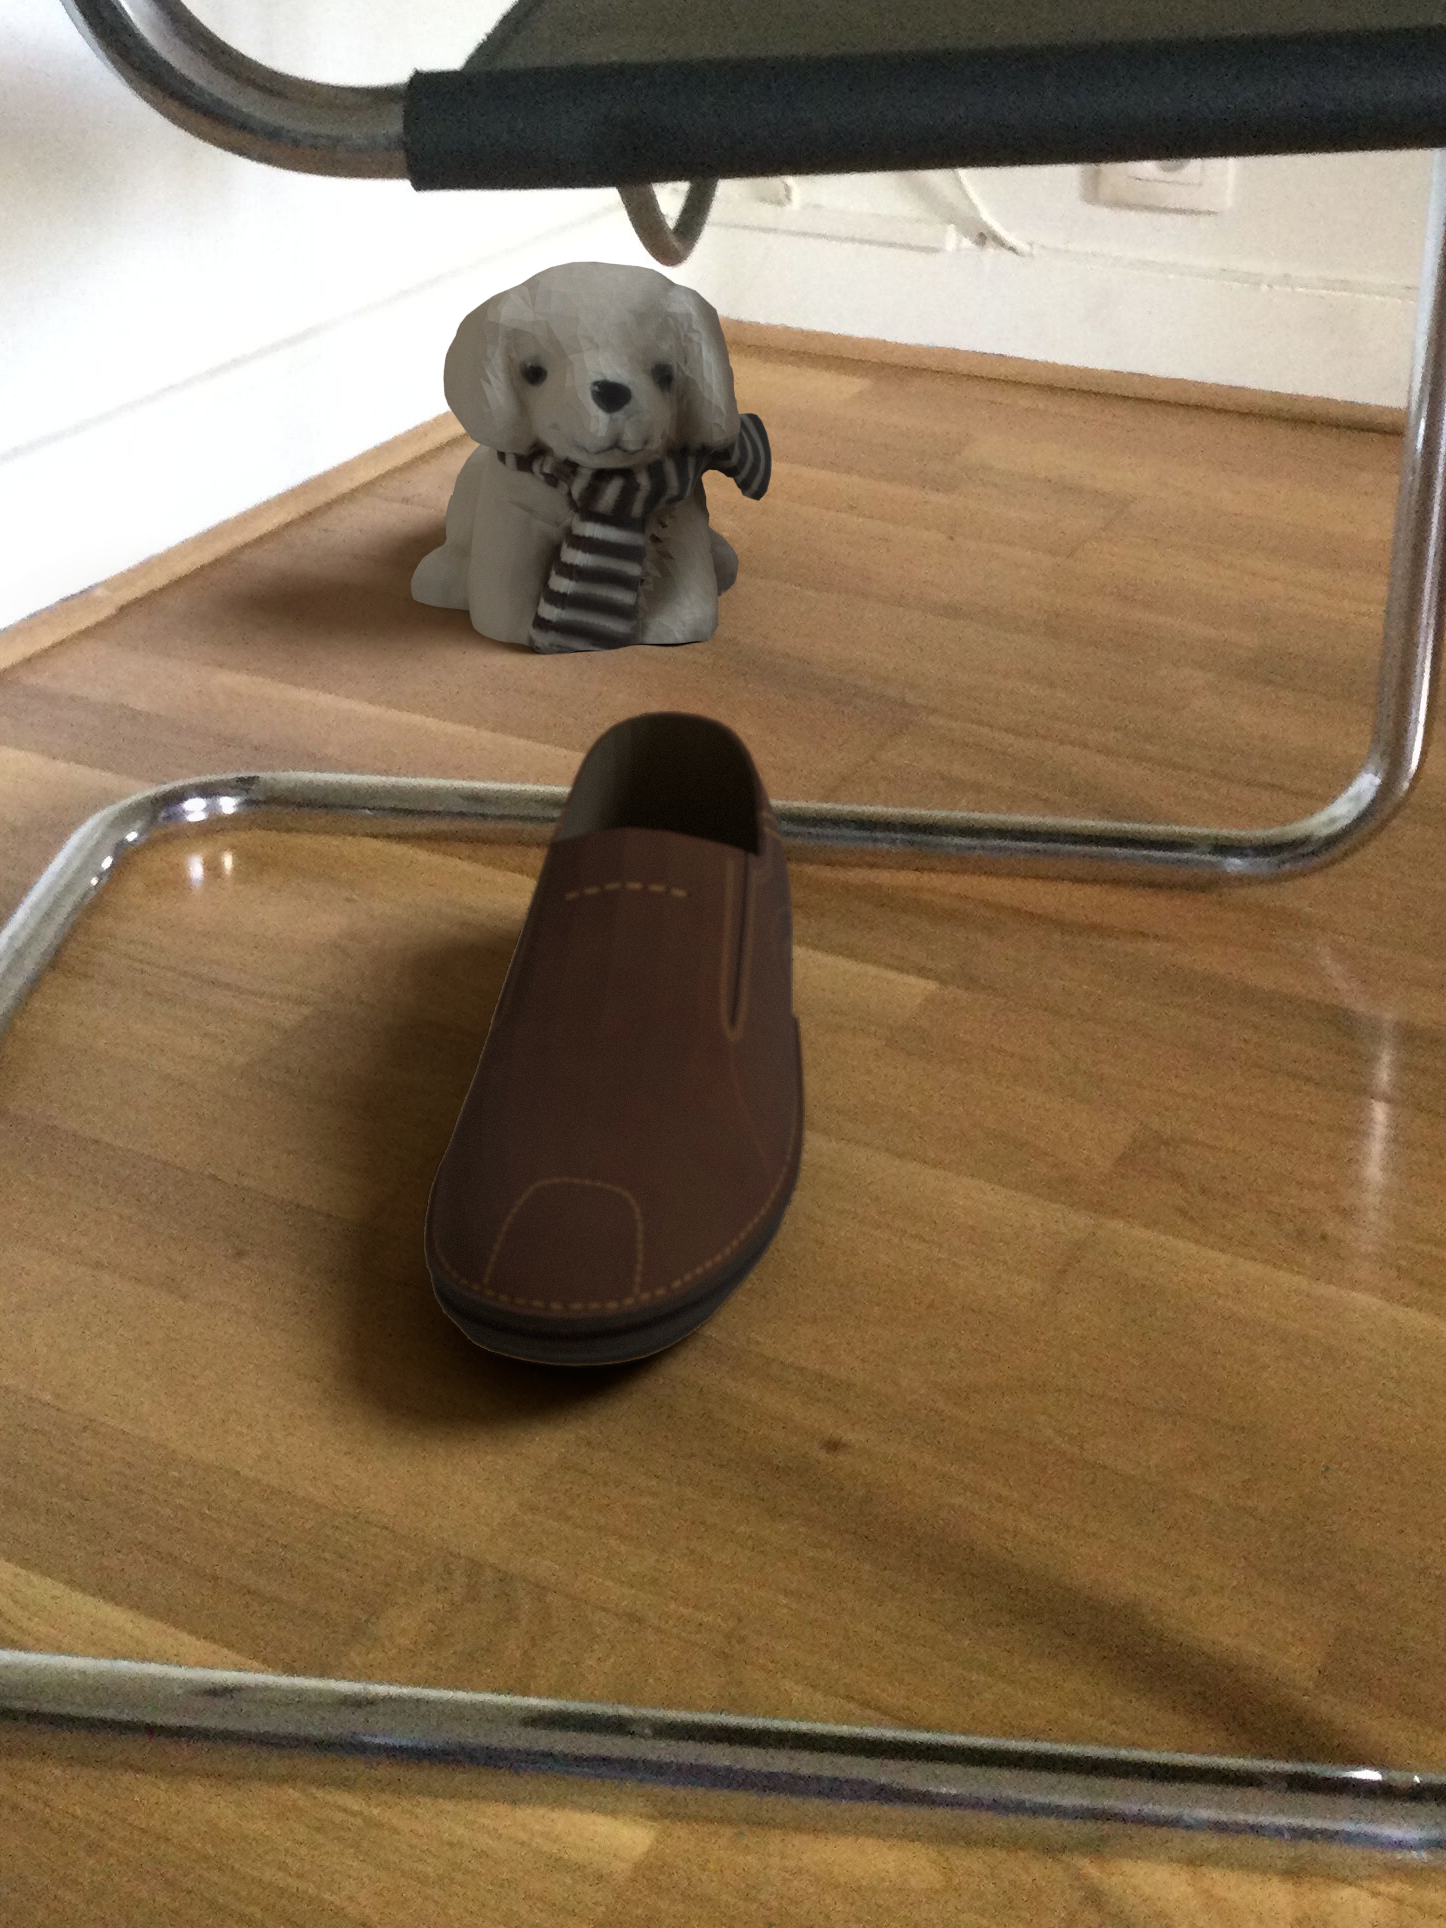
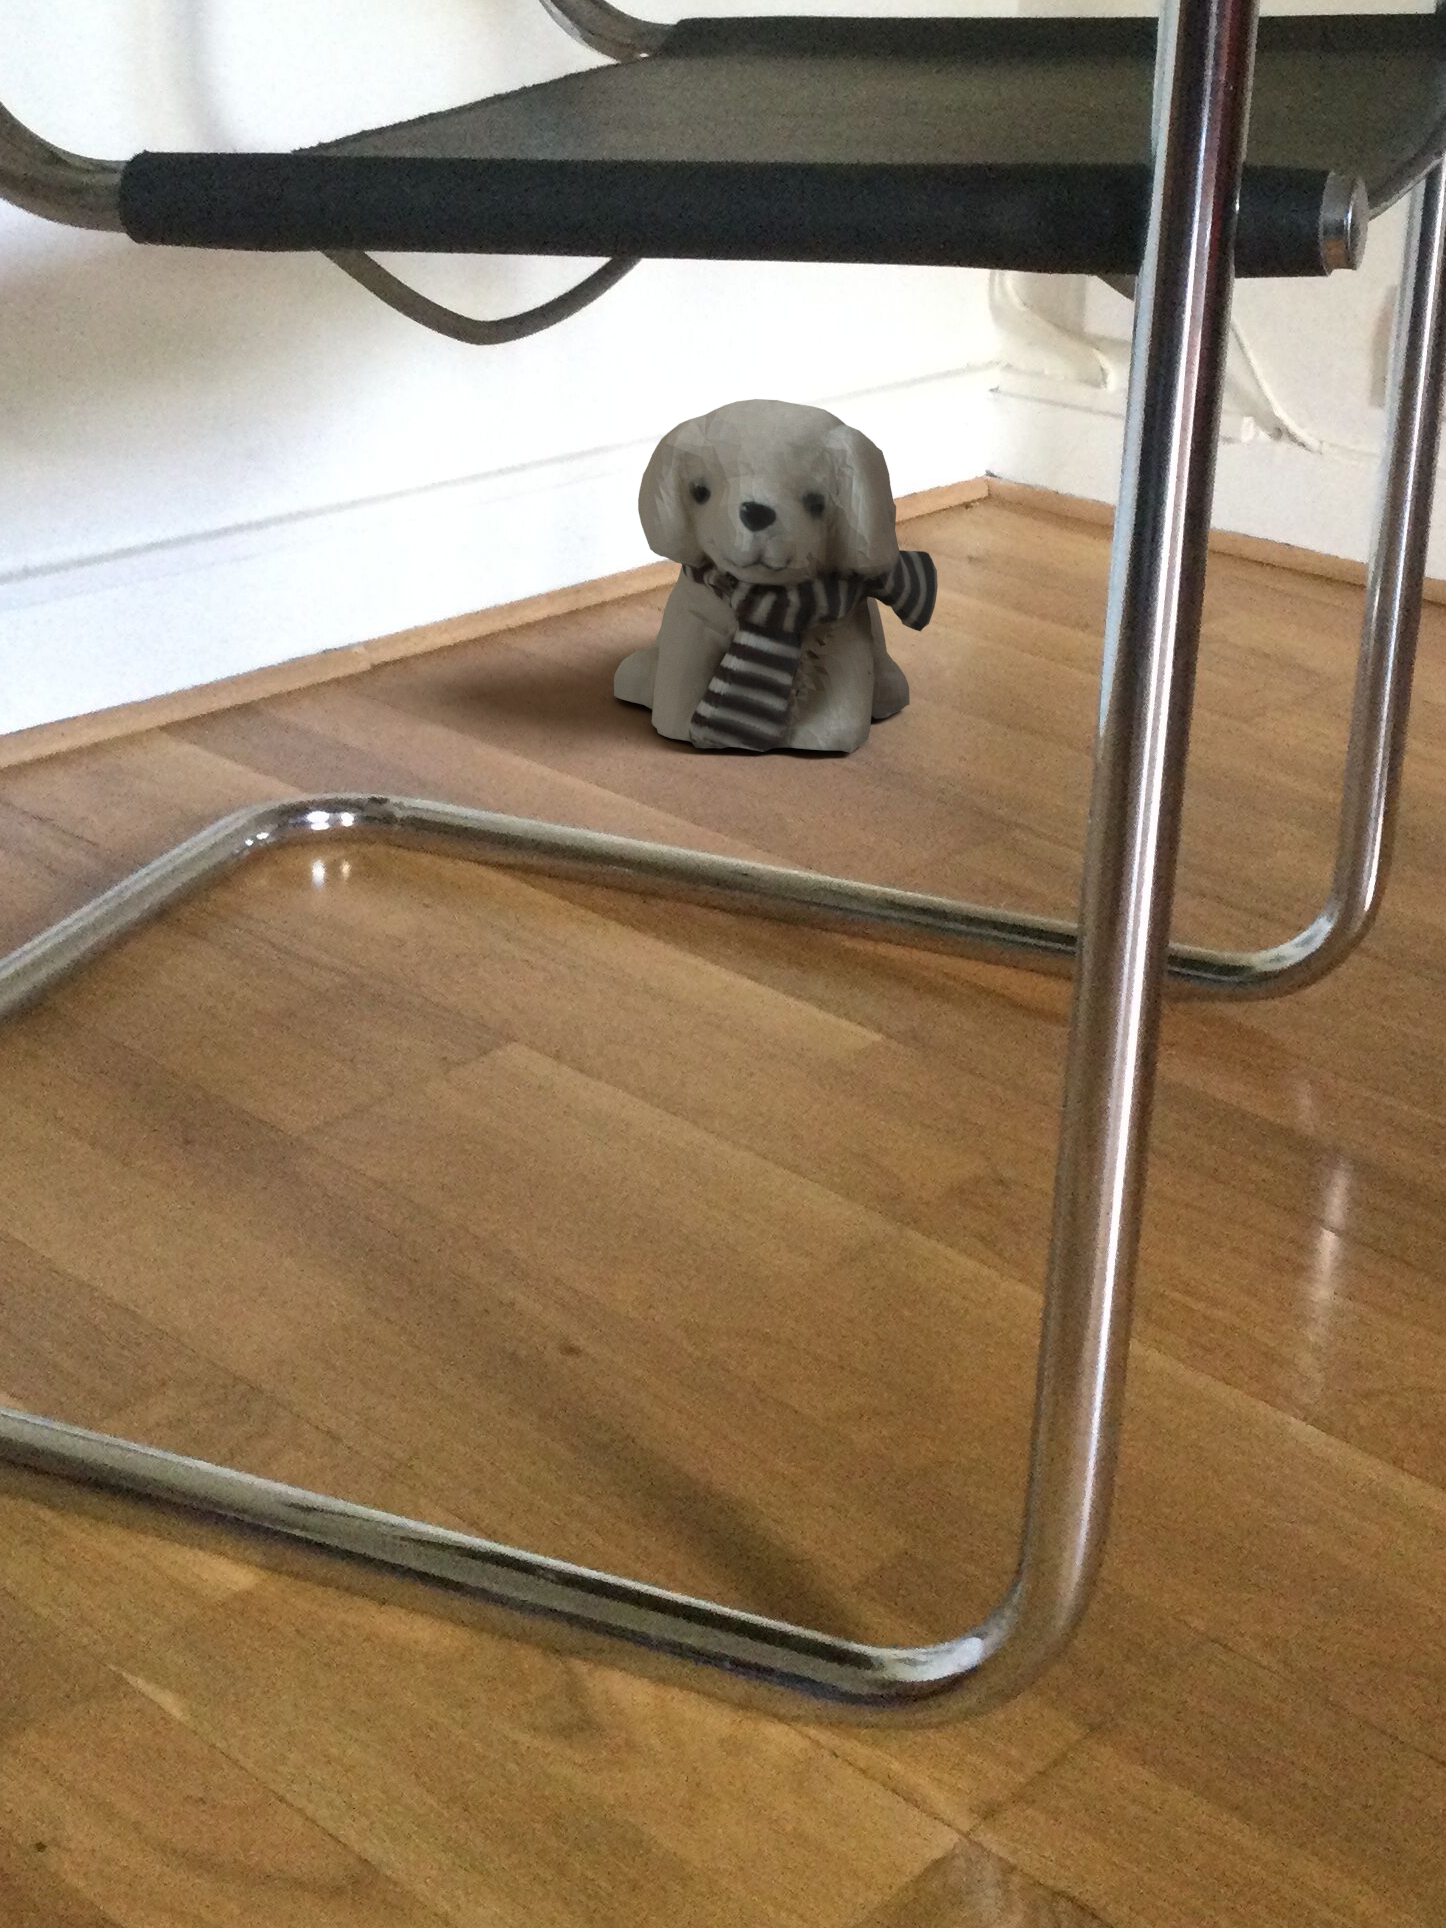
shoe: present [423,711,805,1367] -> none [284,767,752,1242]

